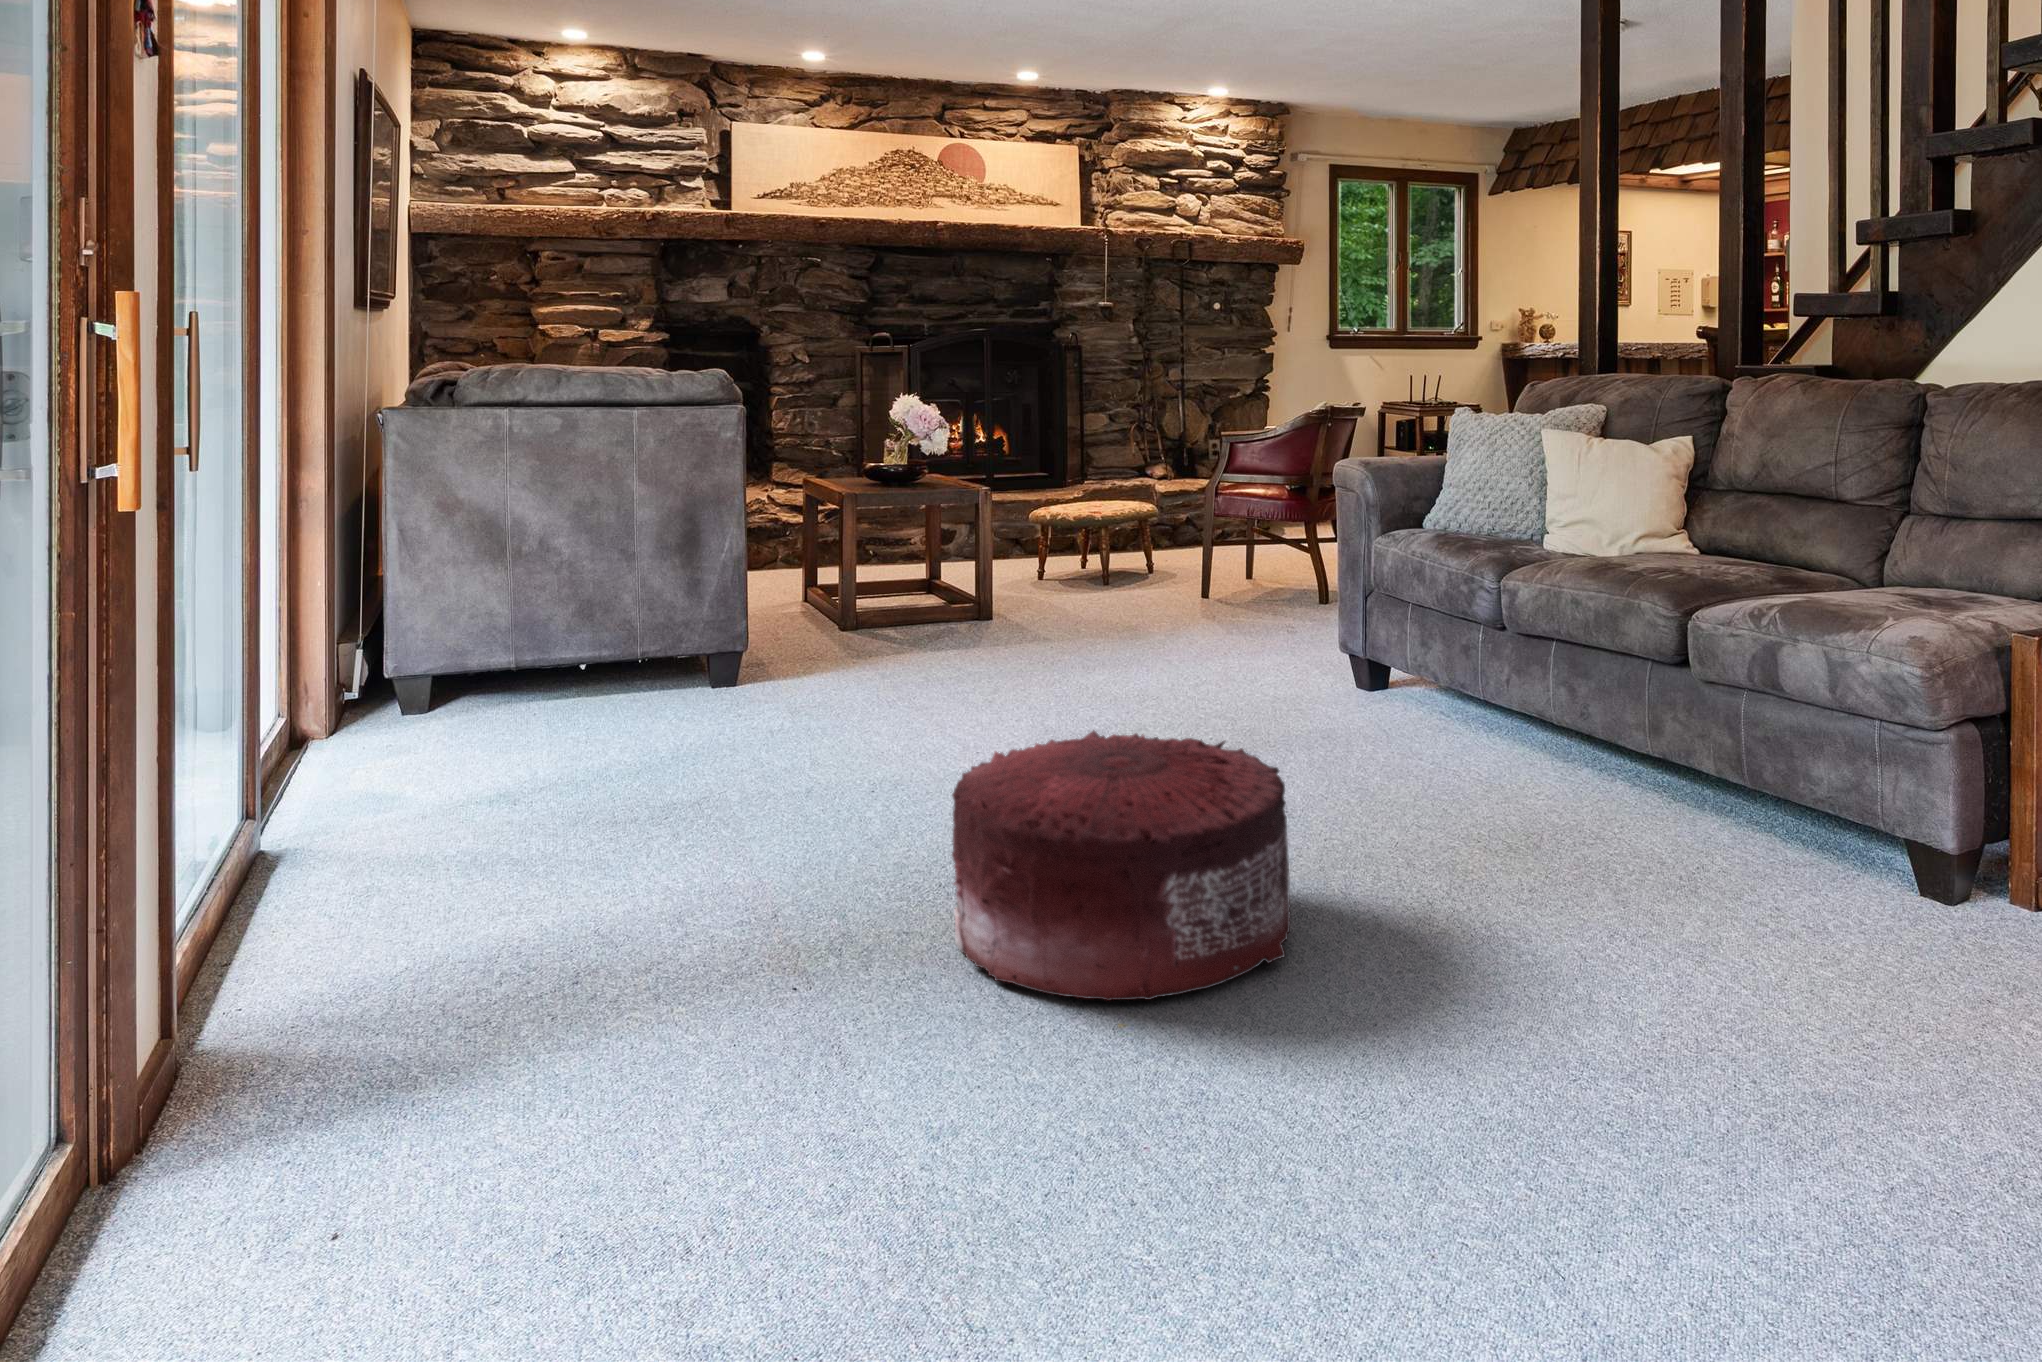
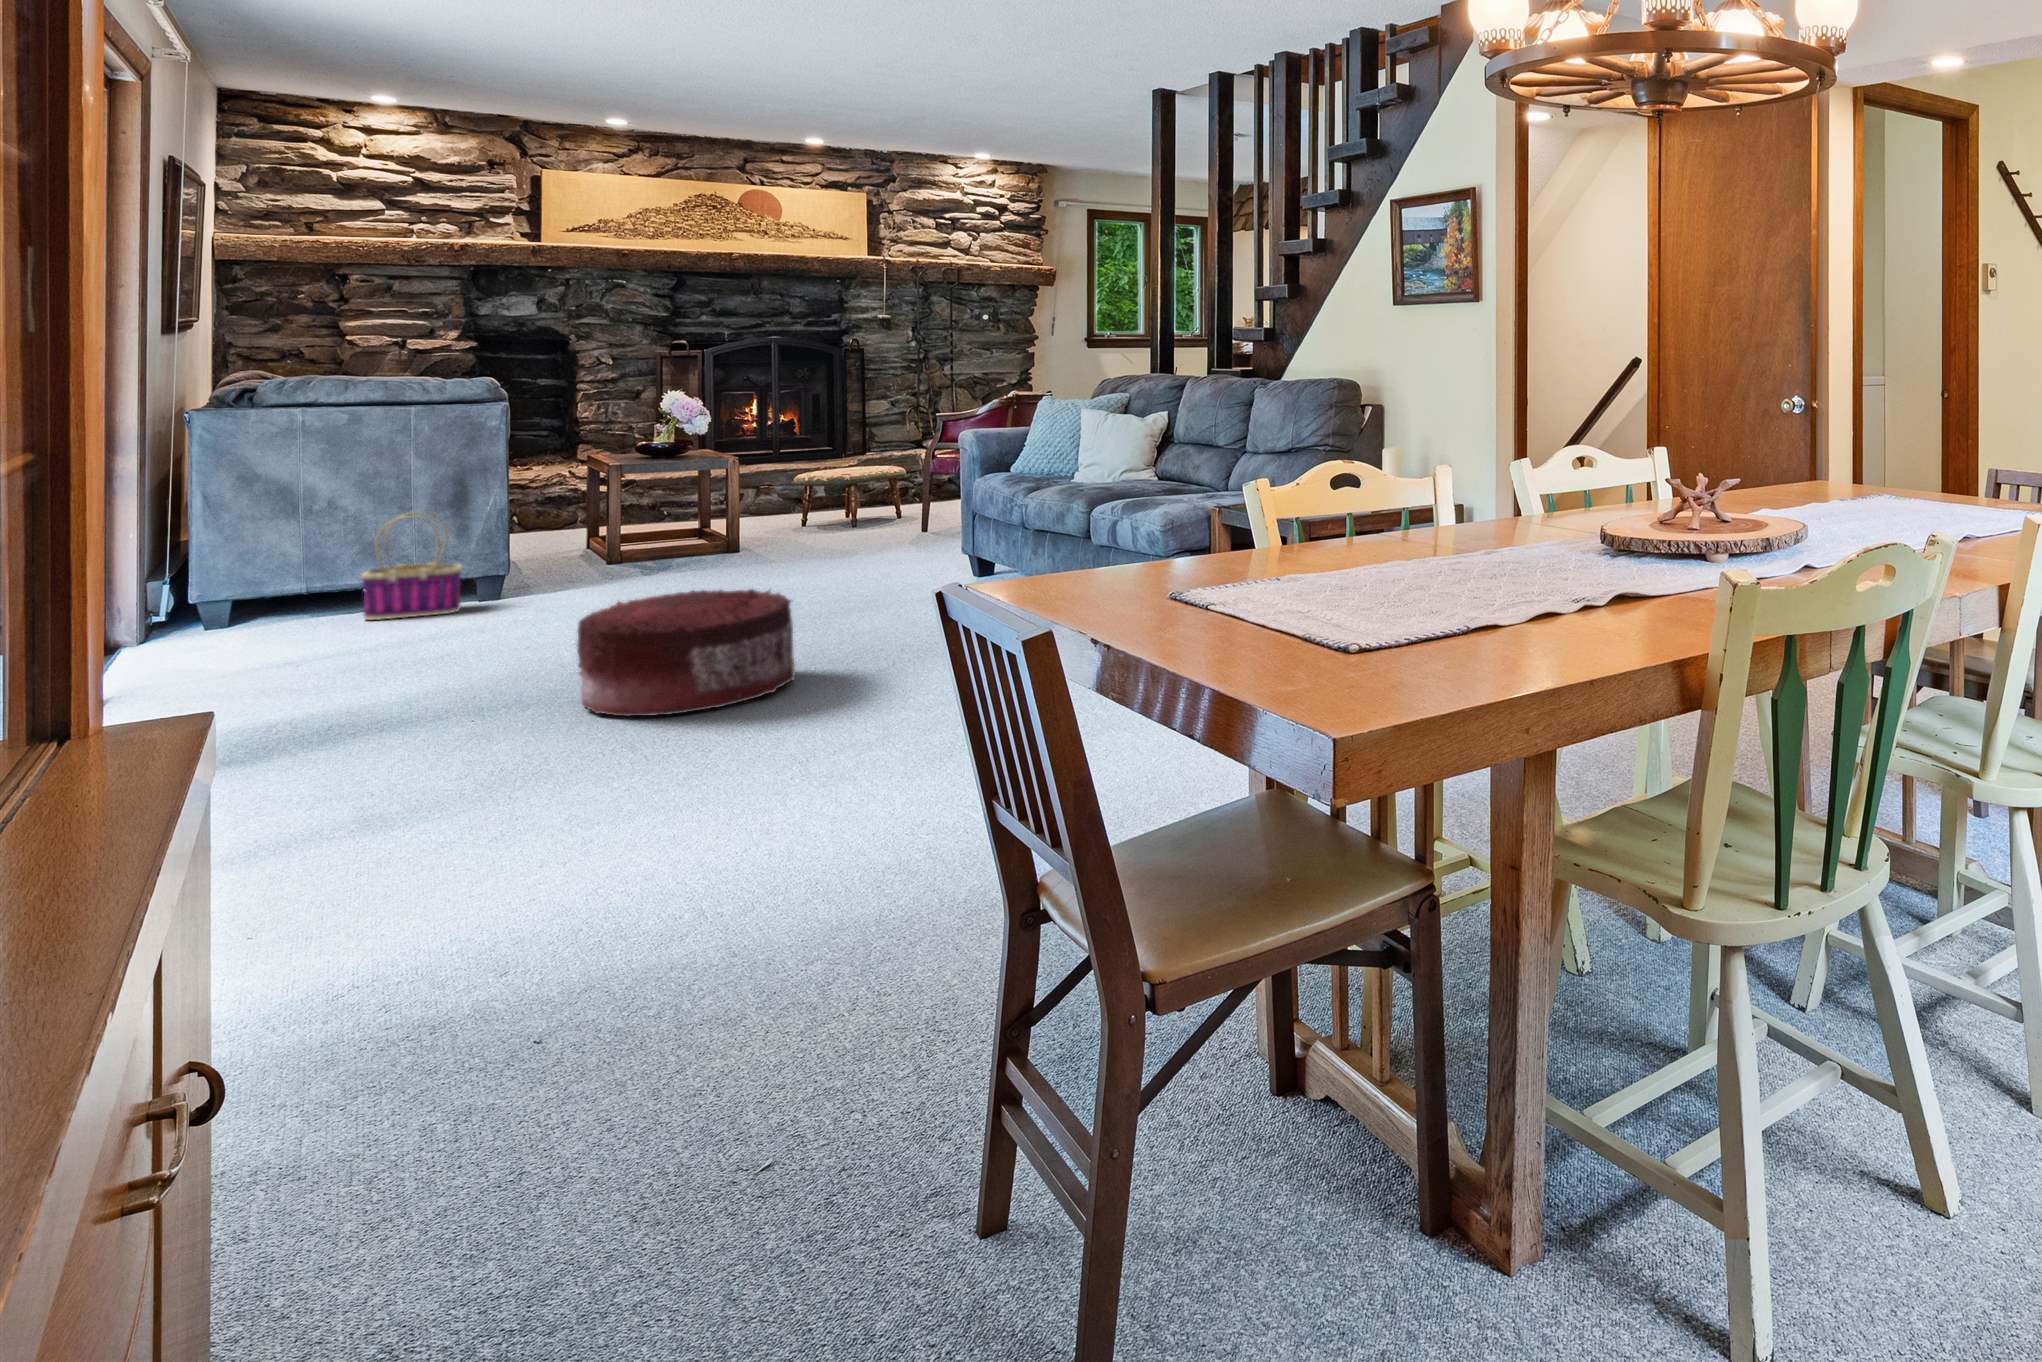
basket: none [578,556,695,710] -> present [362,514,462,620]

